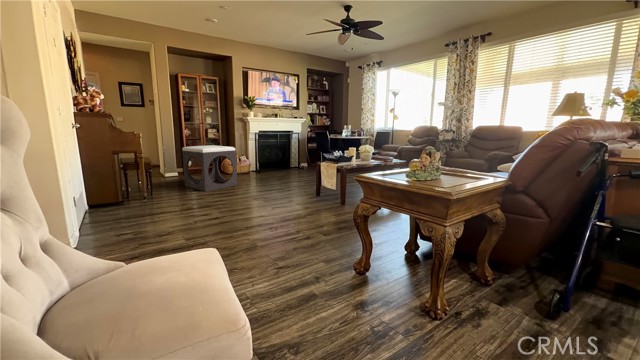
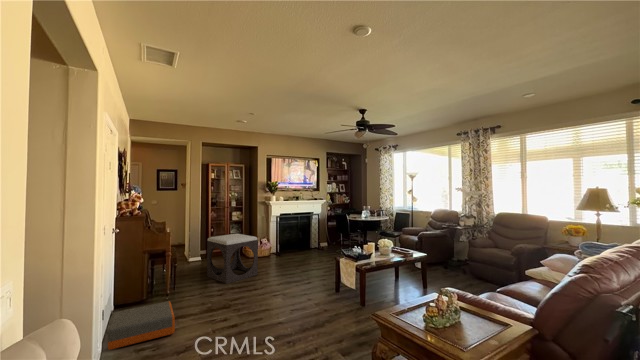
storage box: none [82,198,154,235] -> present [108,301,175,350]

